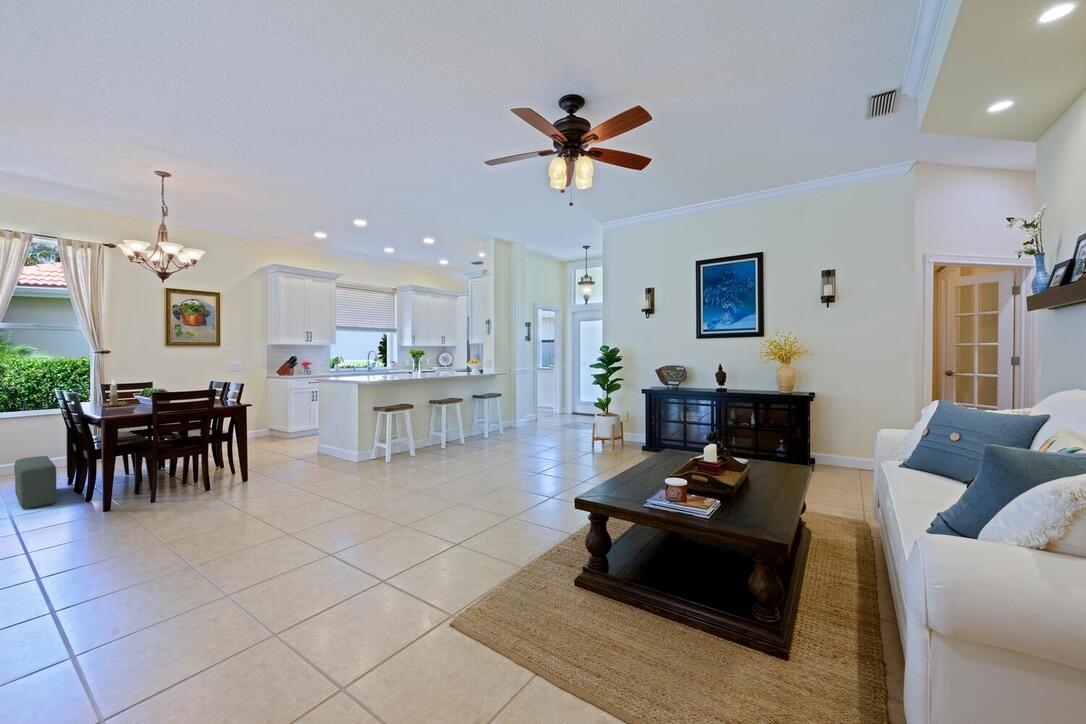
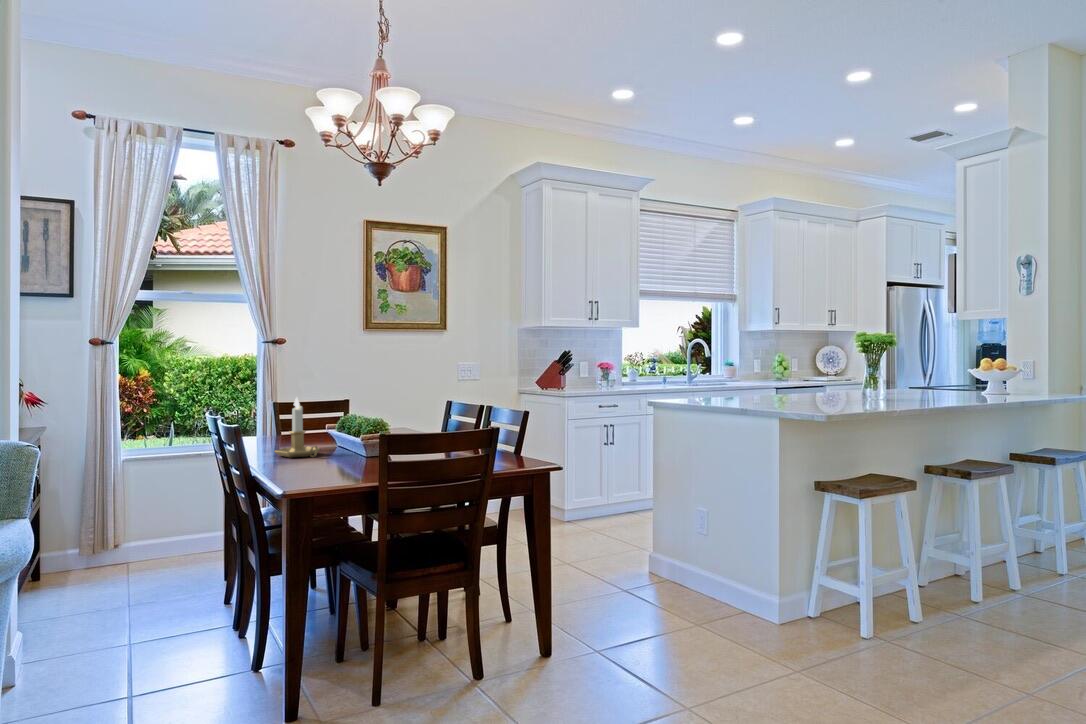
pouf: present [14,456,56,509] -> none [146,550,204,679]

